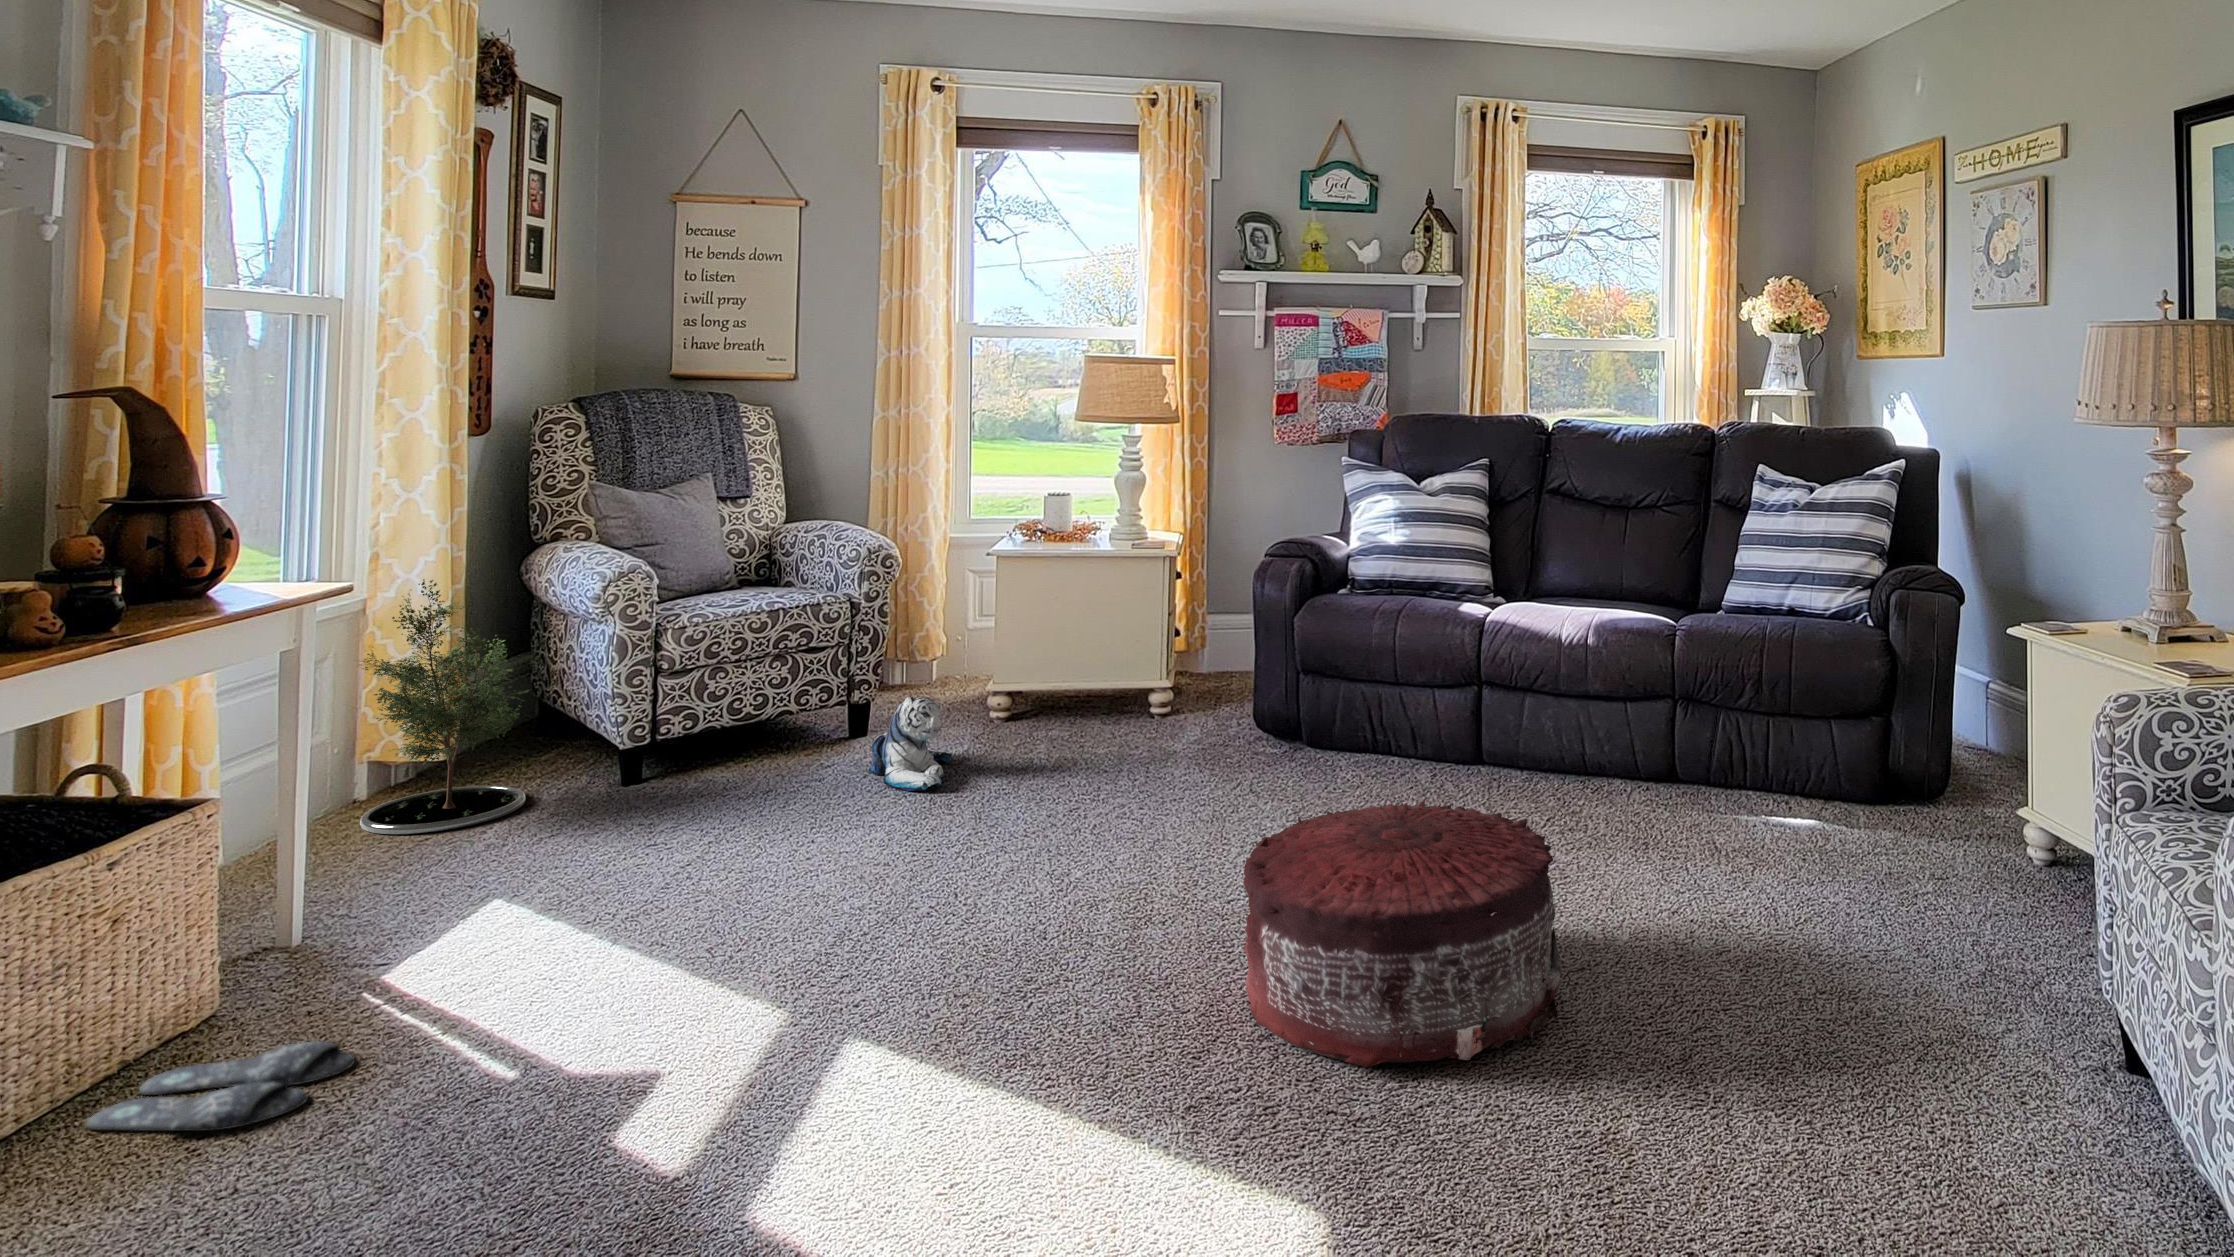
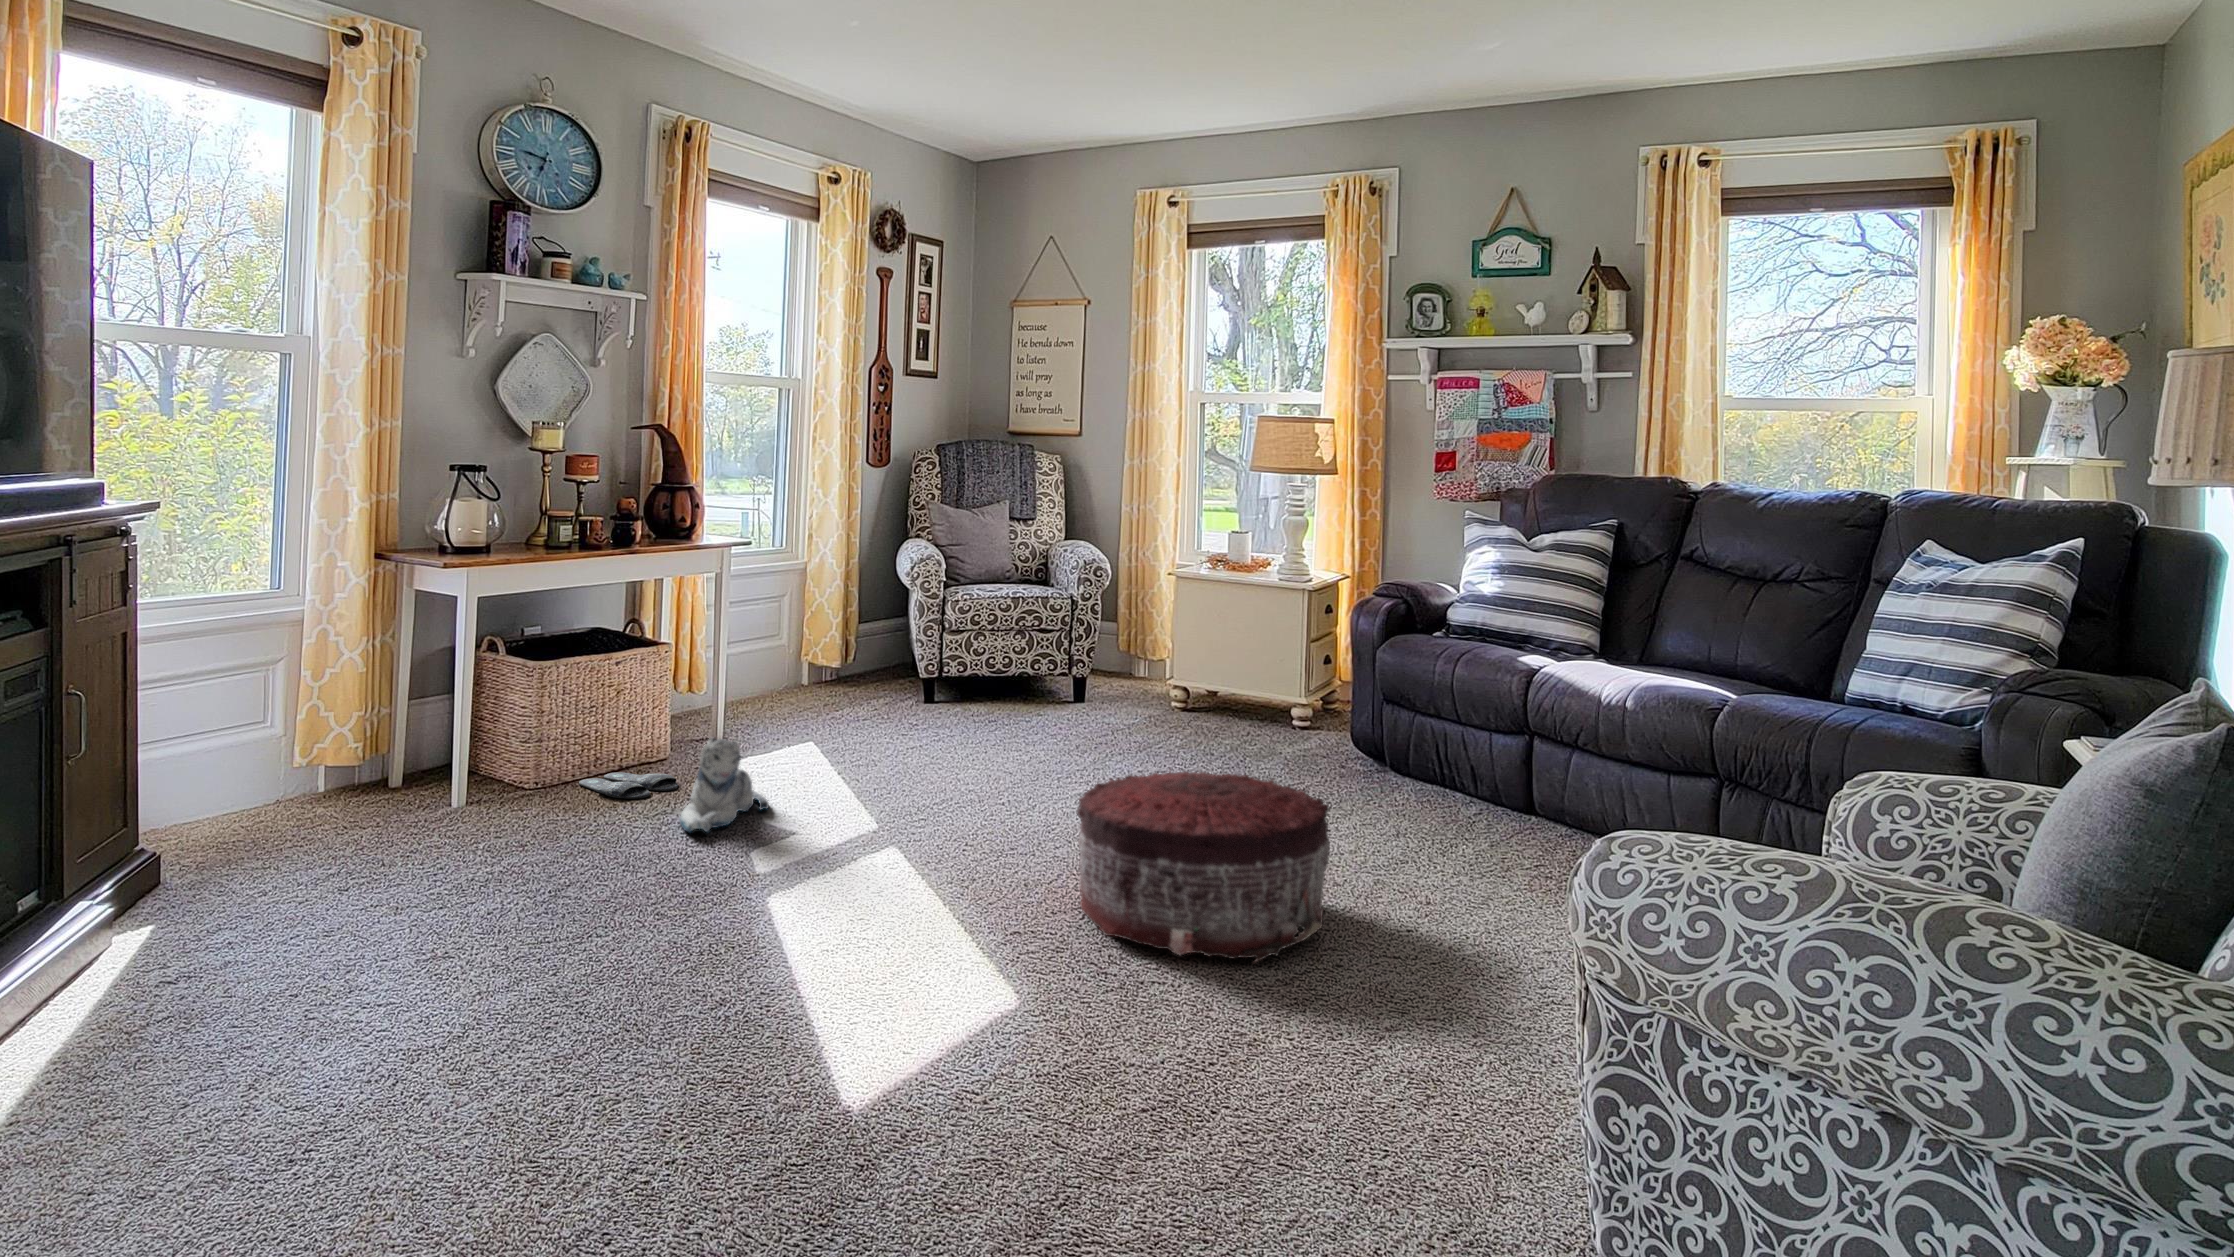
potted tree: present [359,579,529,834] -> none [779,551,869,706]
plush toy: present [869,697,952,791] -> present [680,738,769,833]

